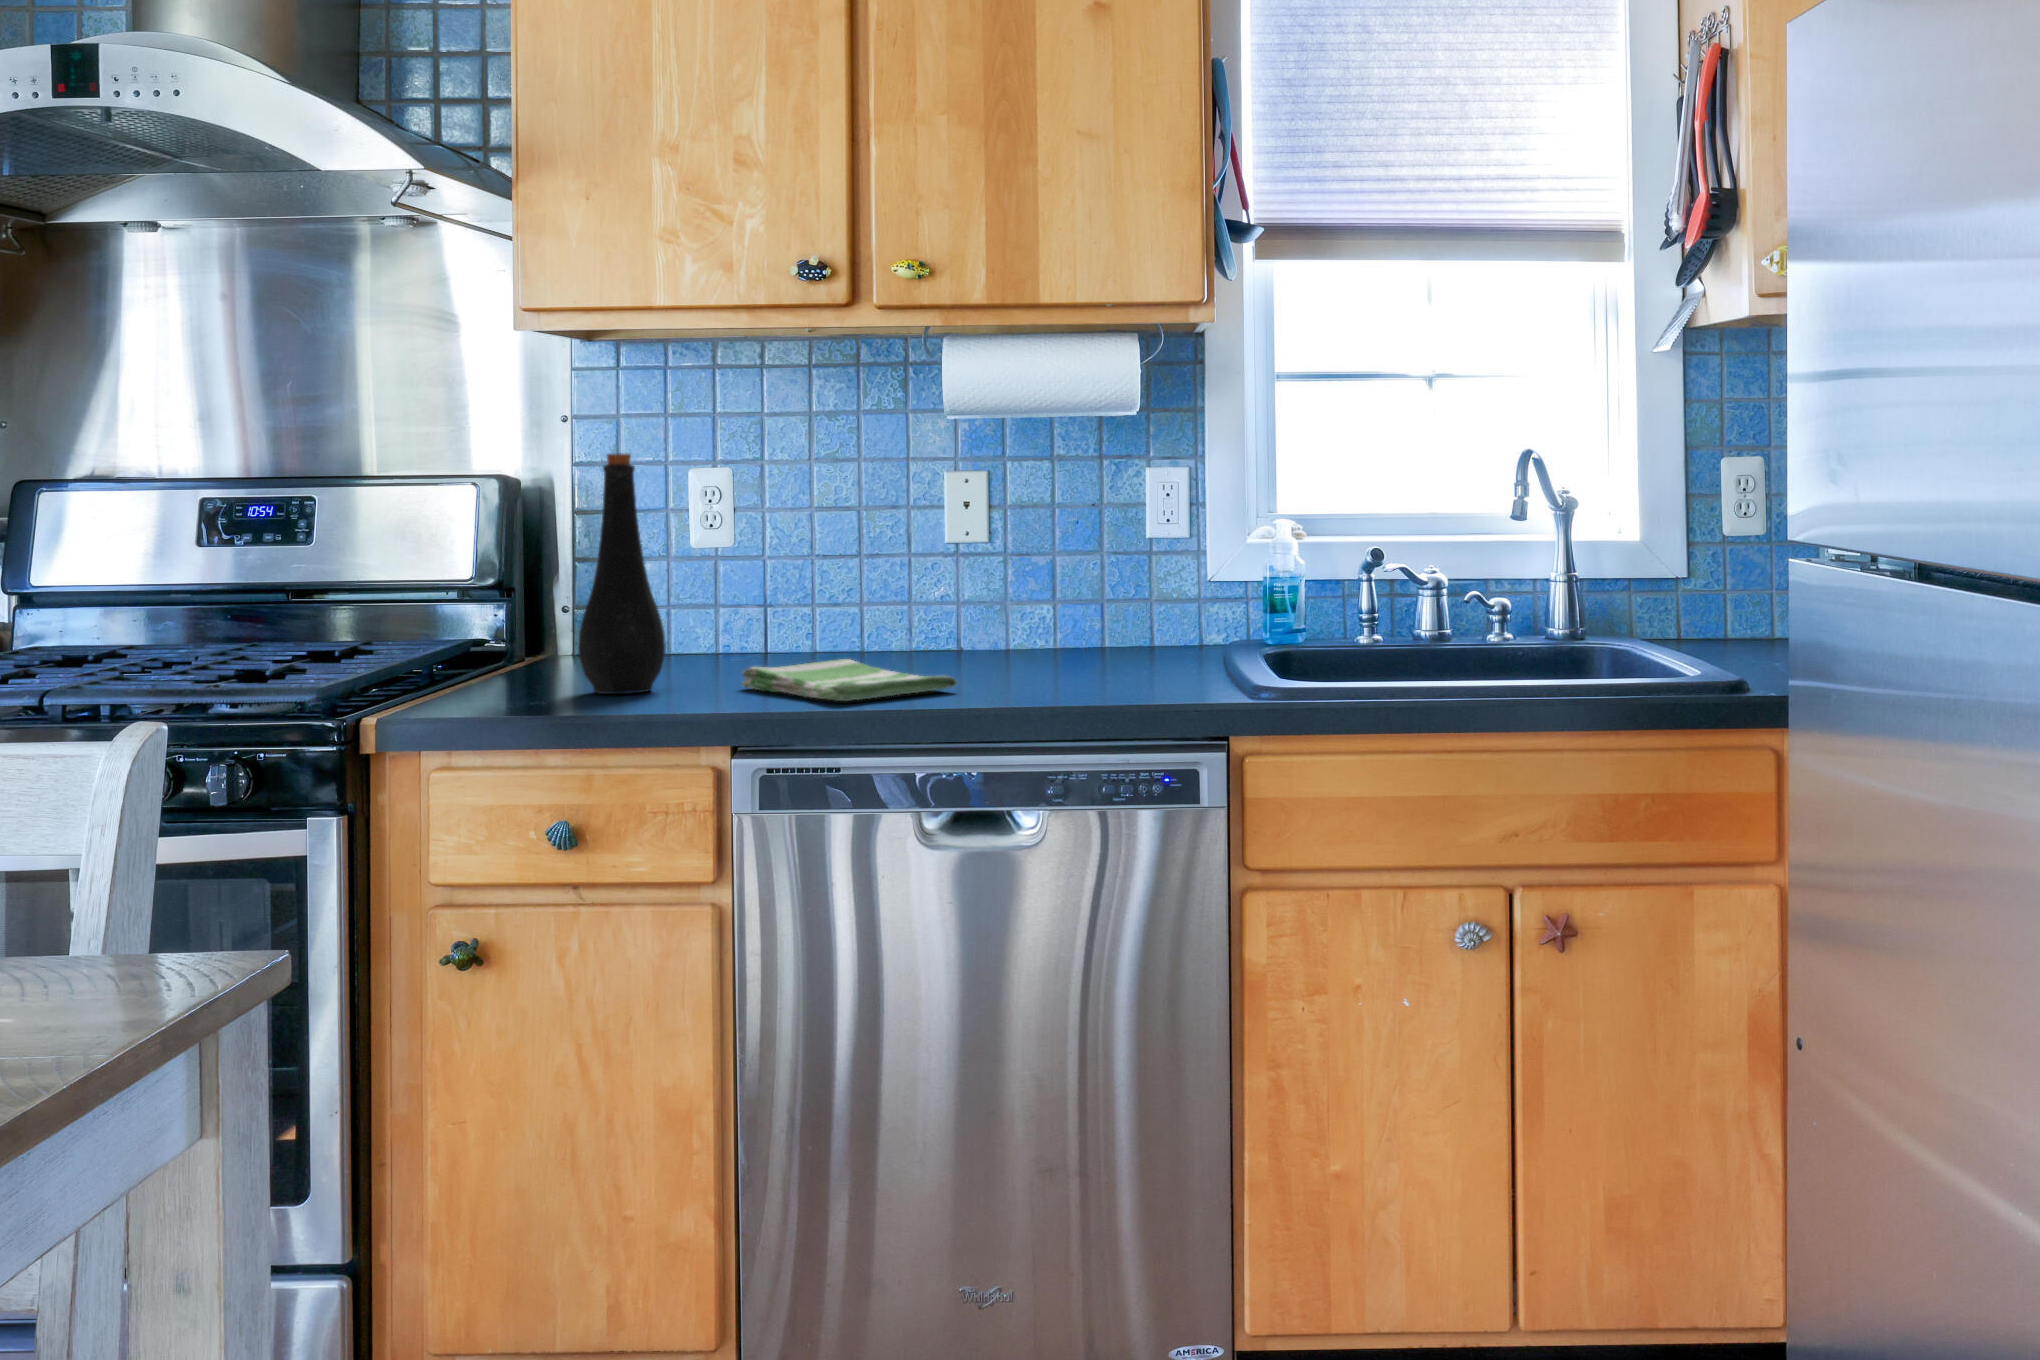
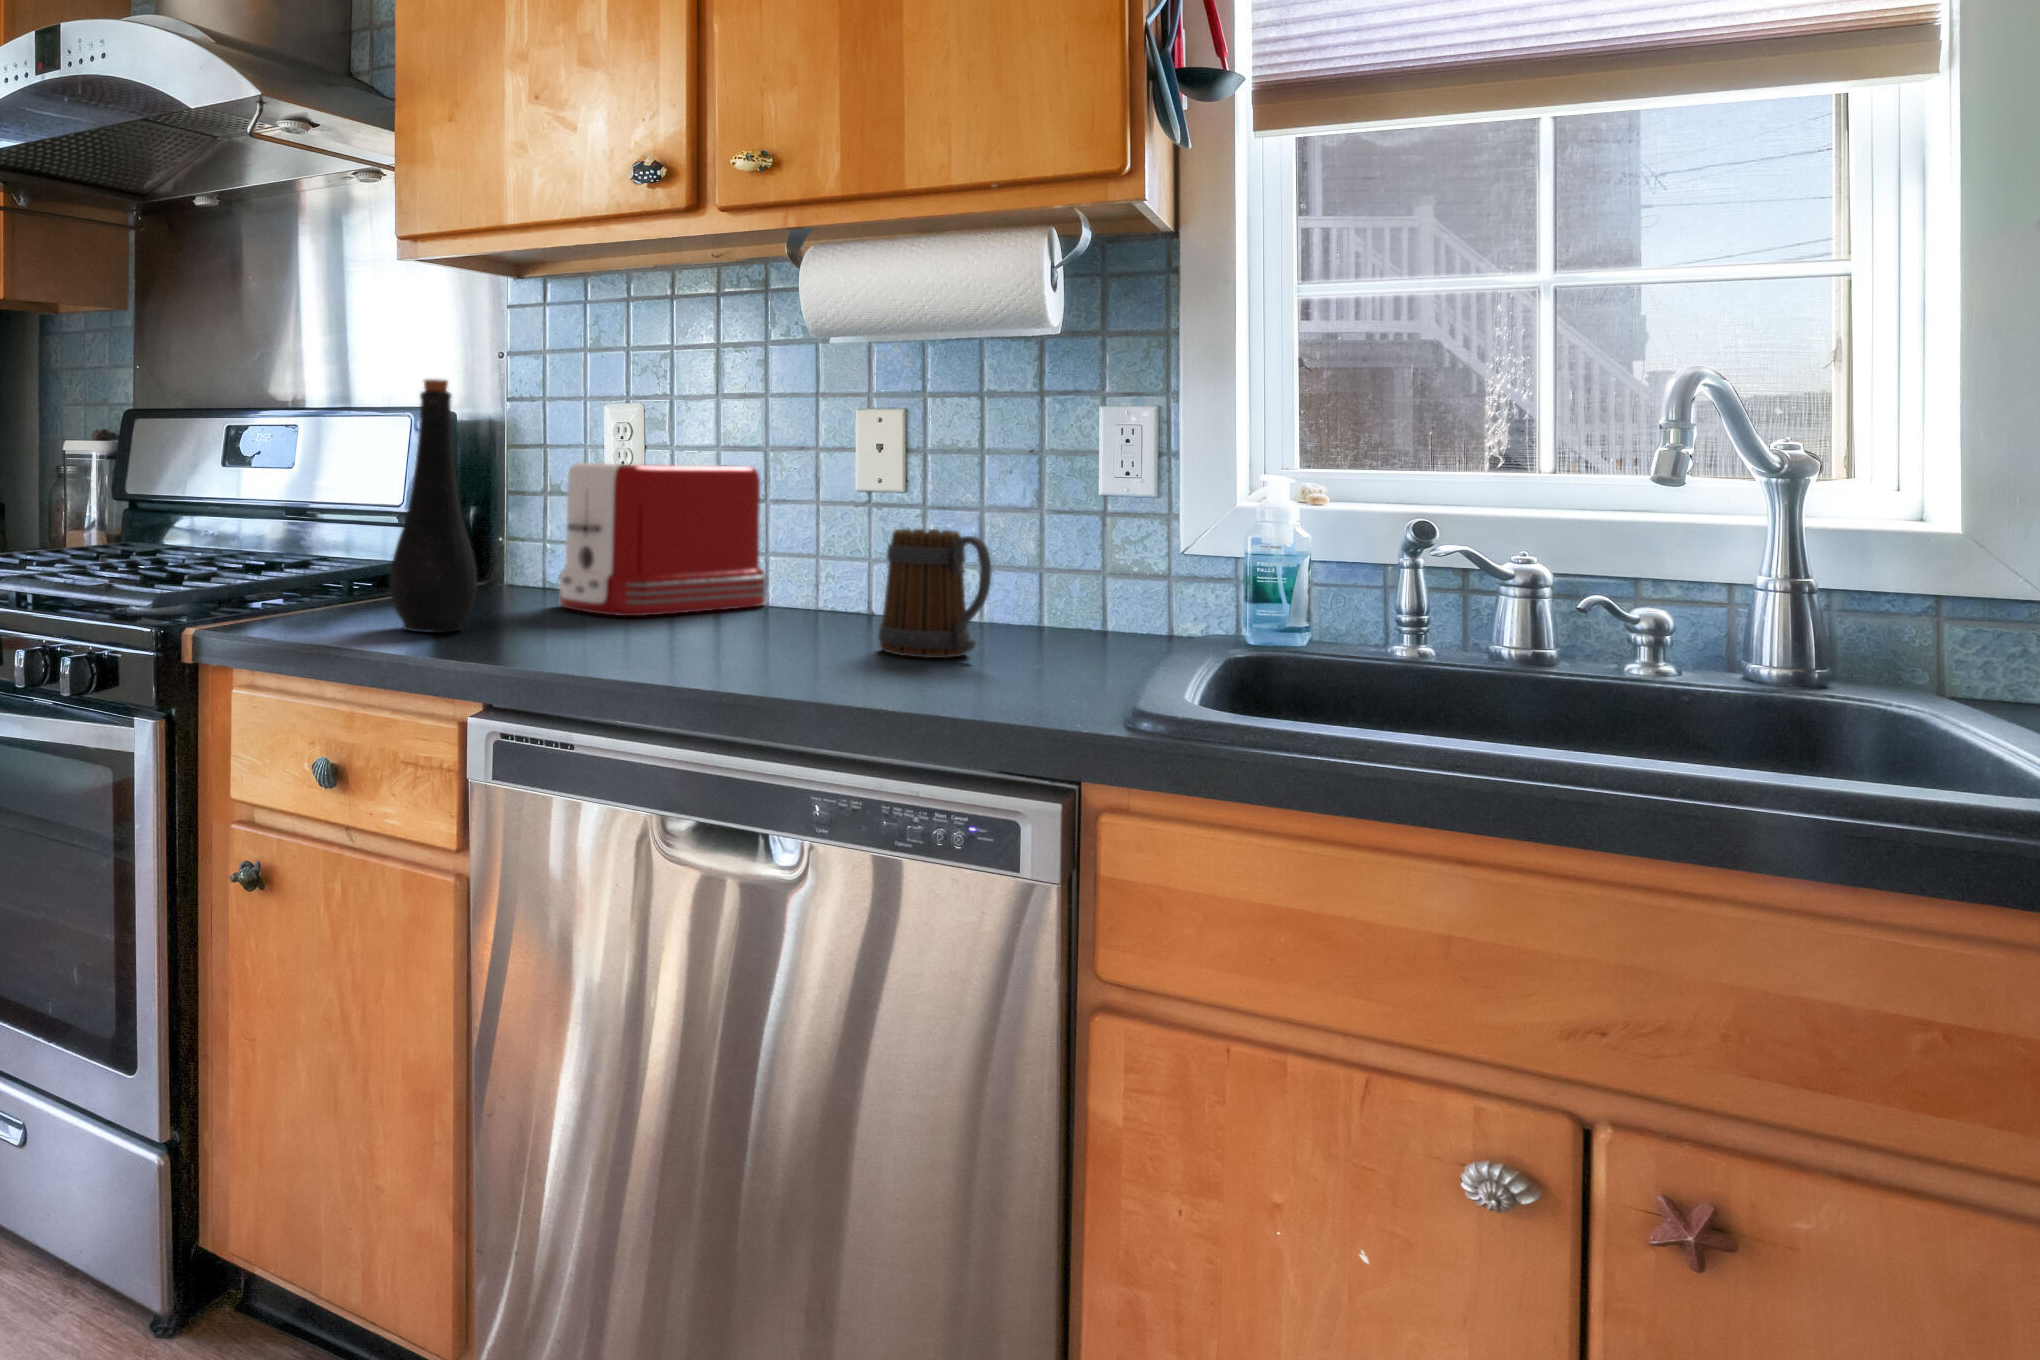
toaster: none [683,525,867,668] -> present [560,463,767,616]
mug: none [1022,571,1117,674] -> present [878,529,992,658]
dish towel: present [742,659,957,701] -> none [544,615,748,668]

